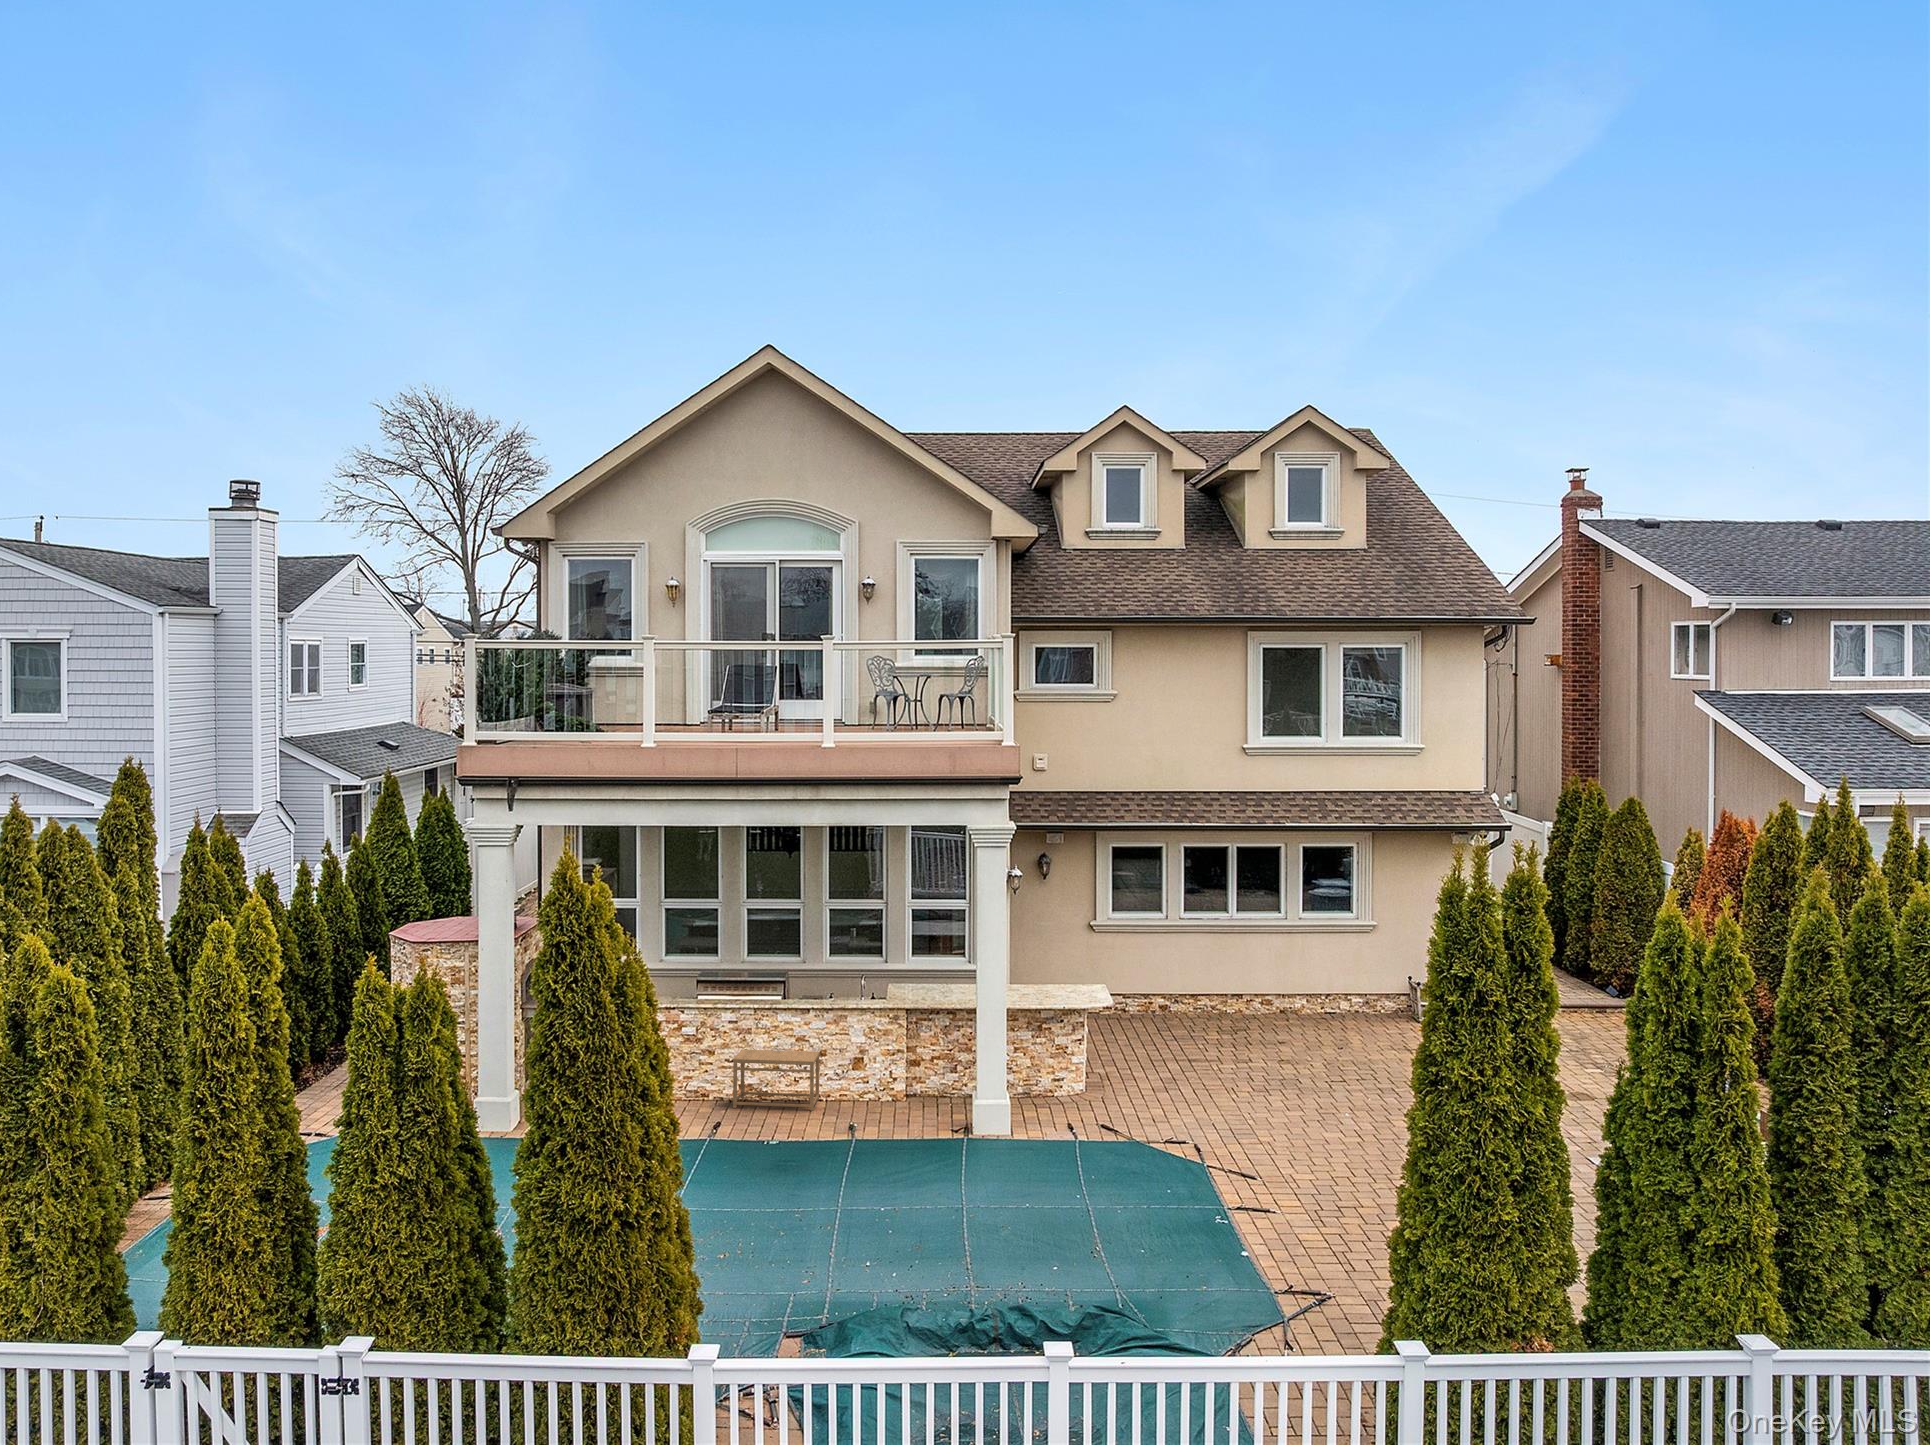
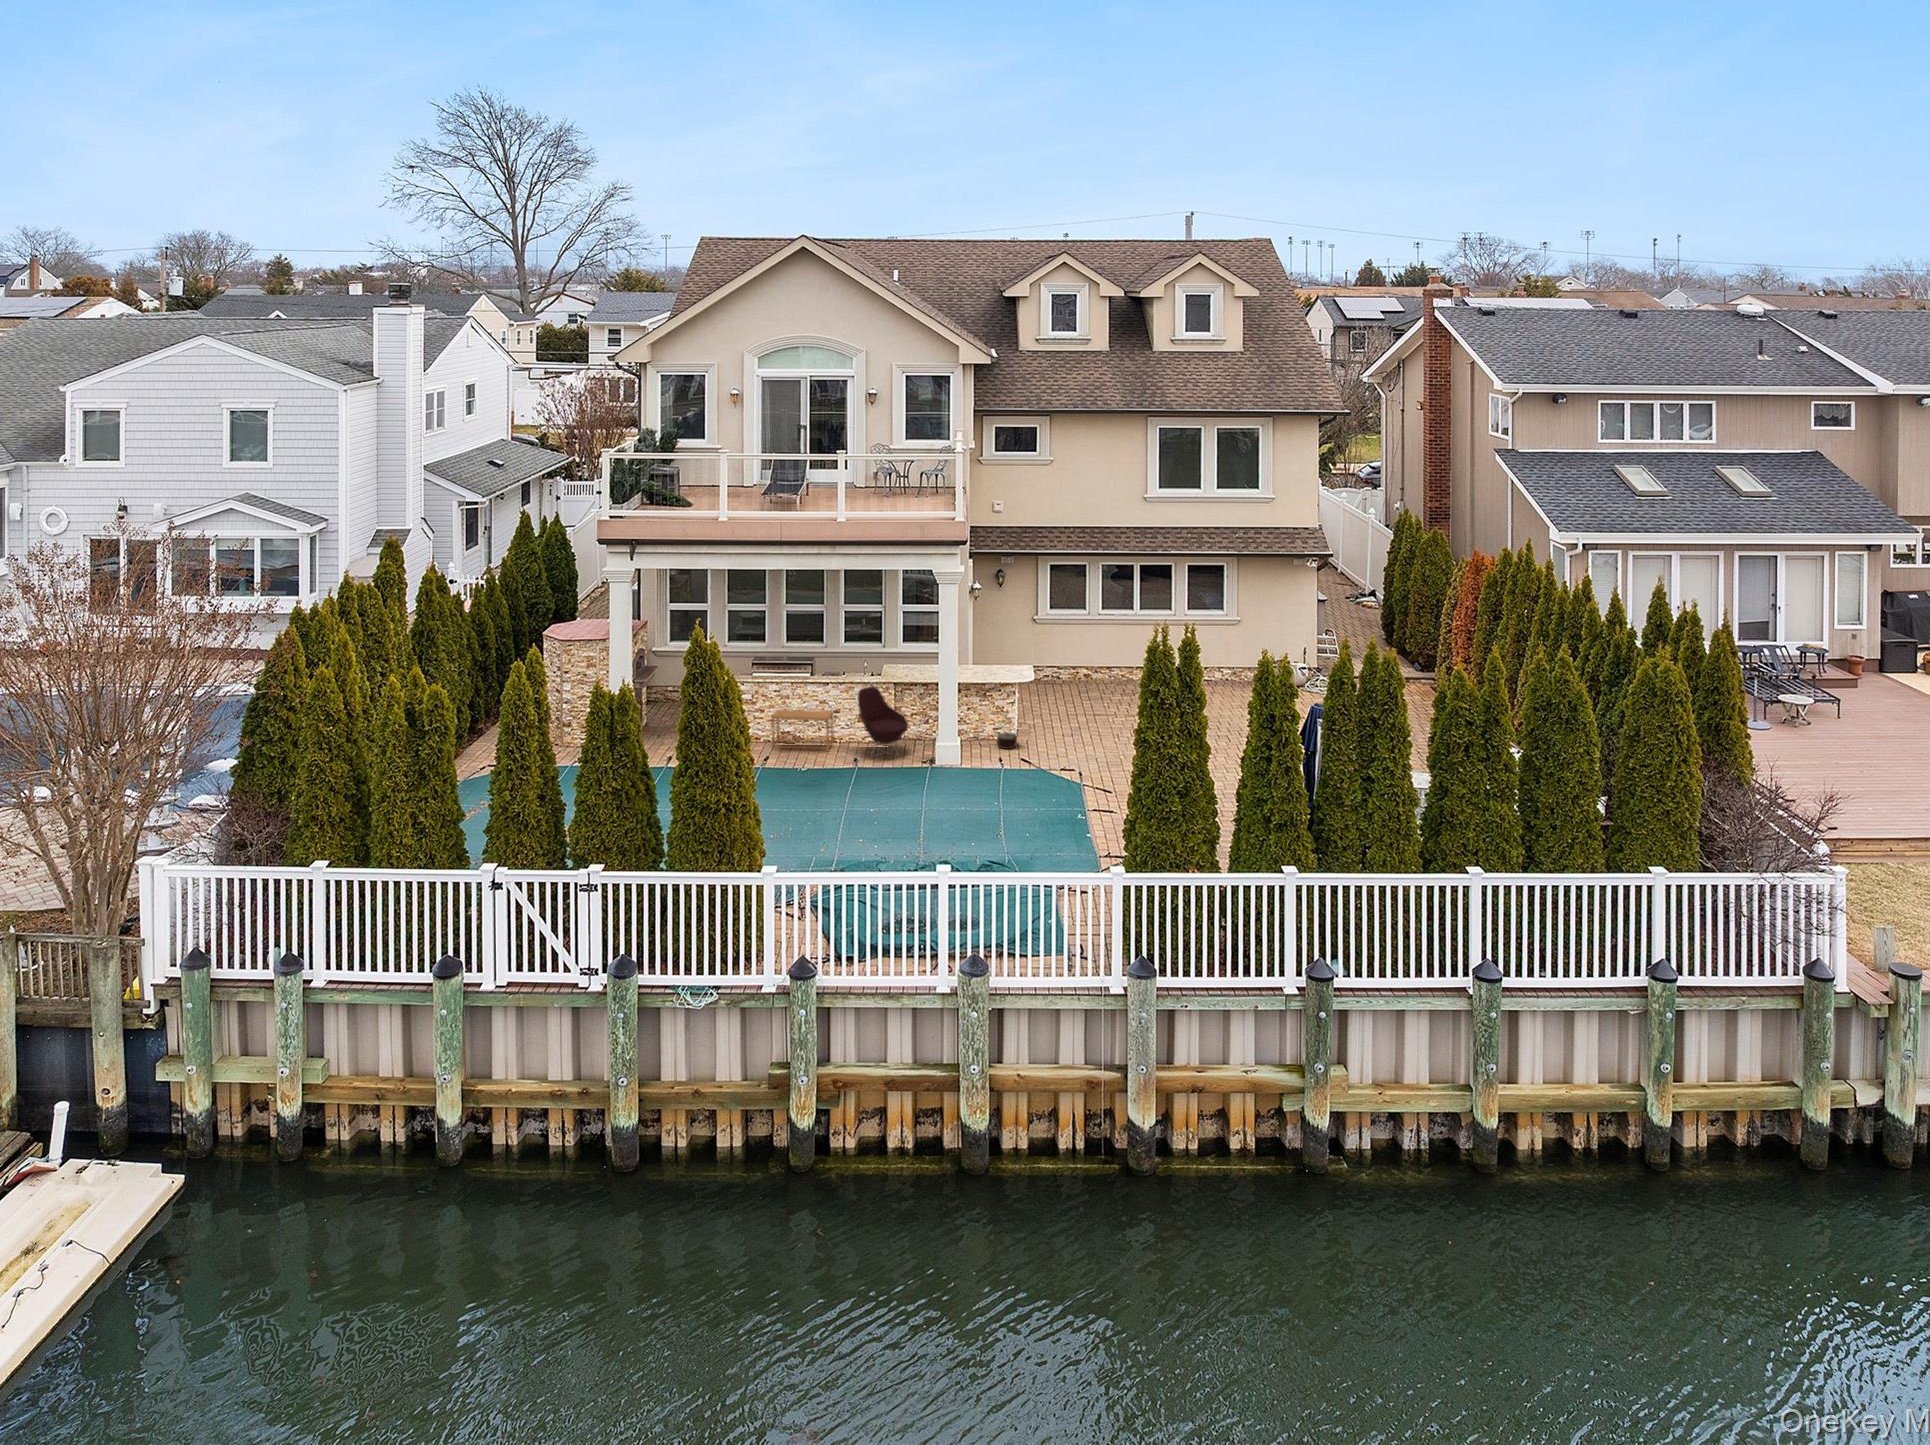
chair: none [855,1015,925,1119] -> present [858,686,908,757]
decorative plant: none [1041,1049,1077,1107] -> present [997,711,1017,749]

